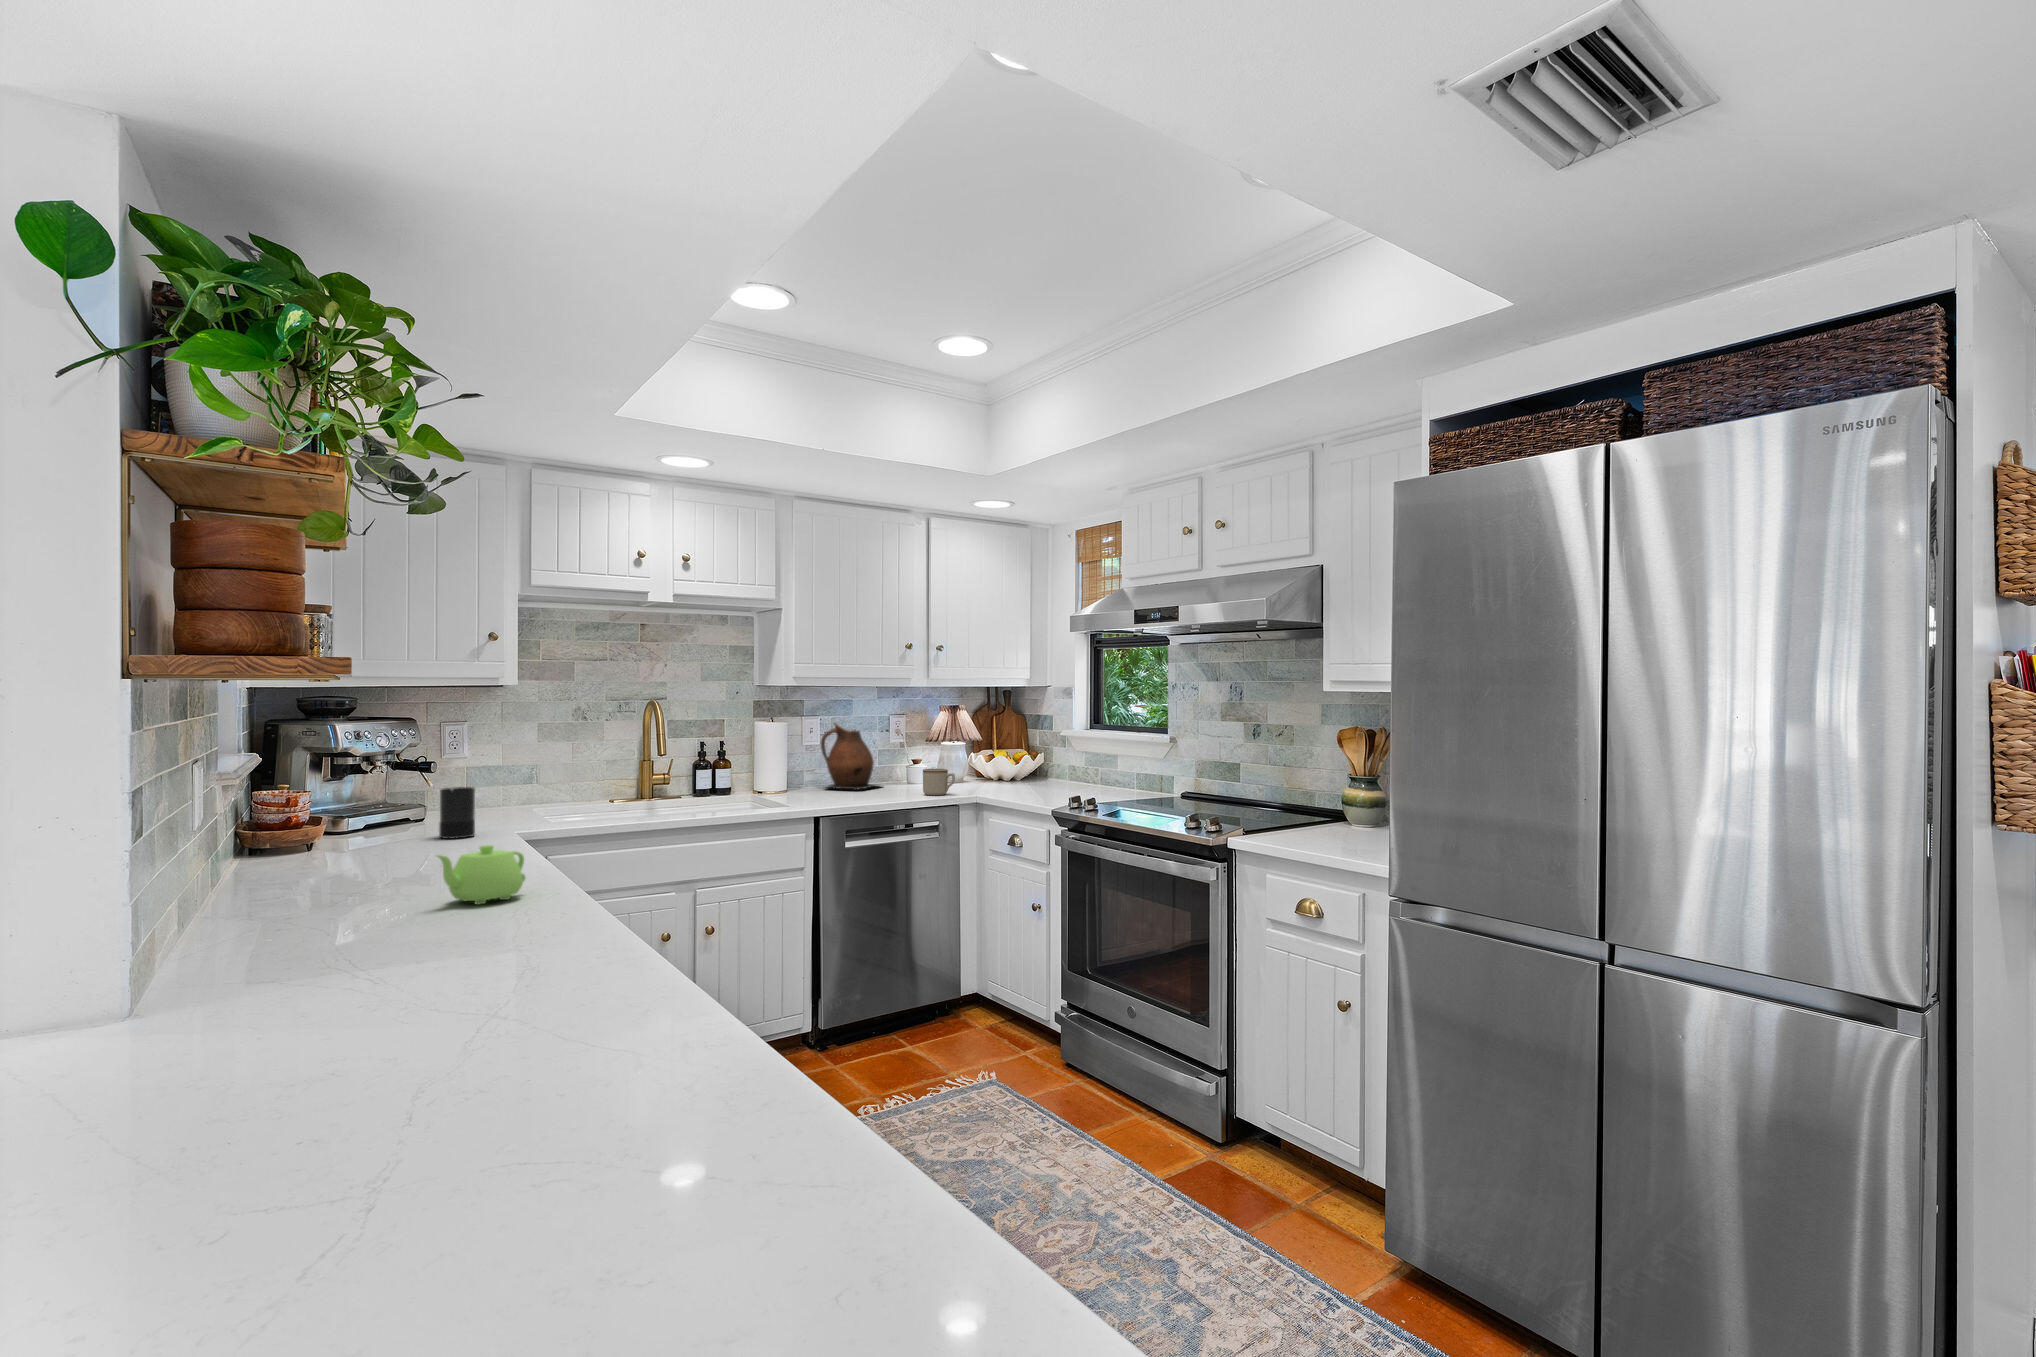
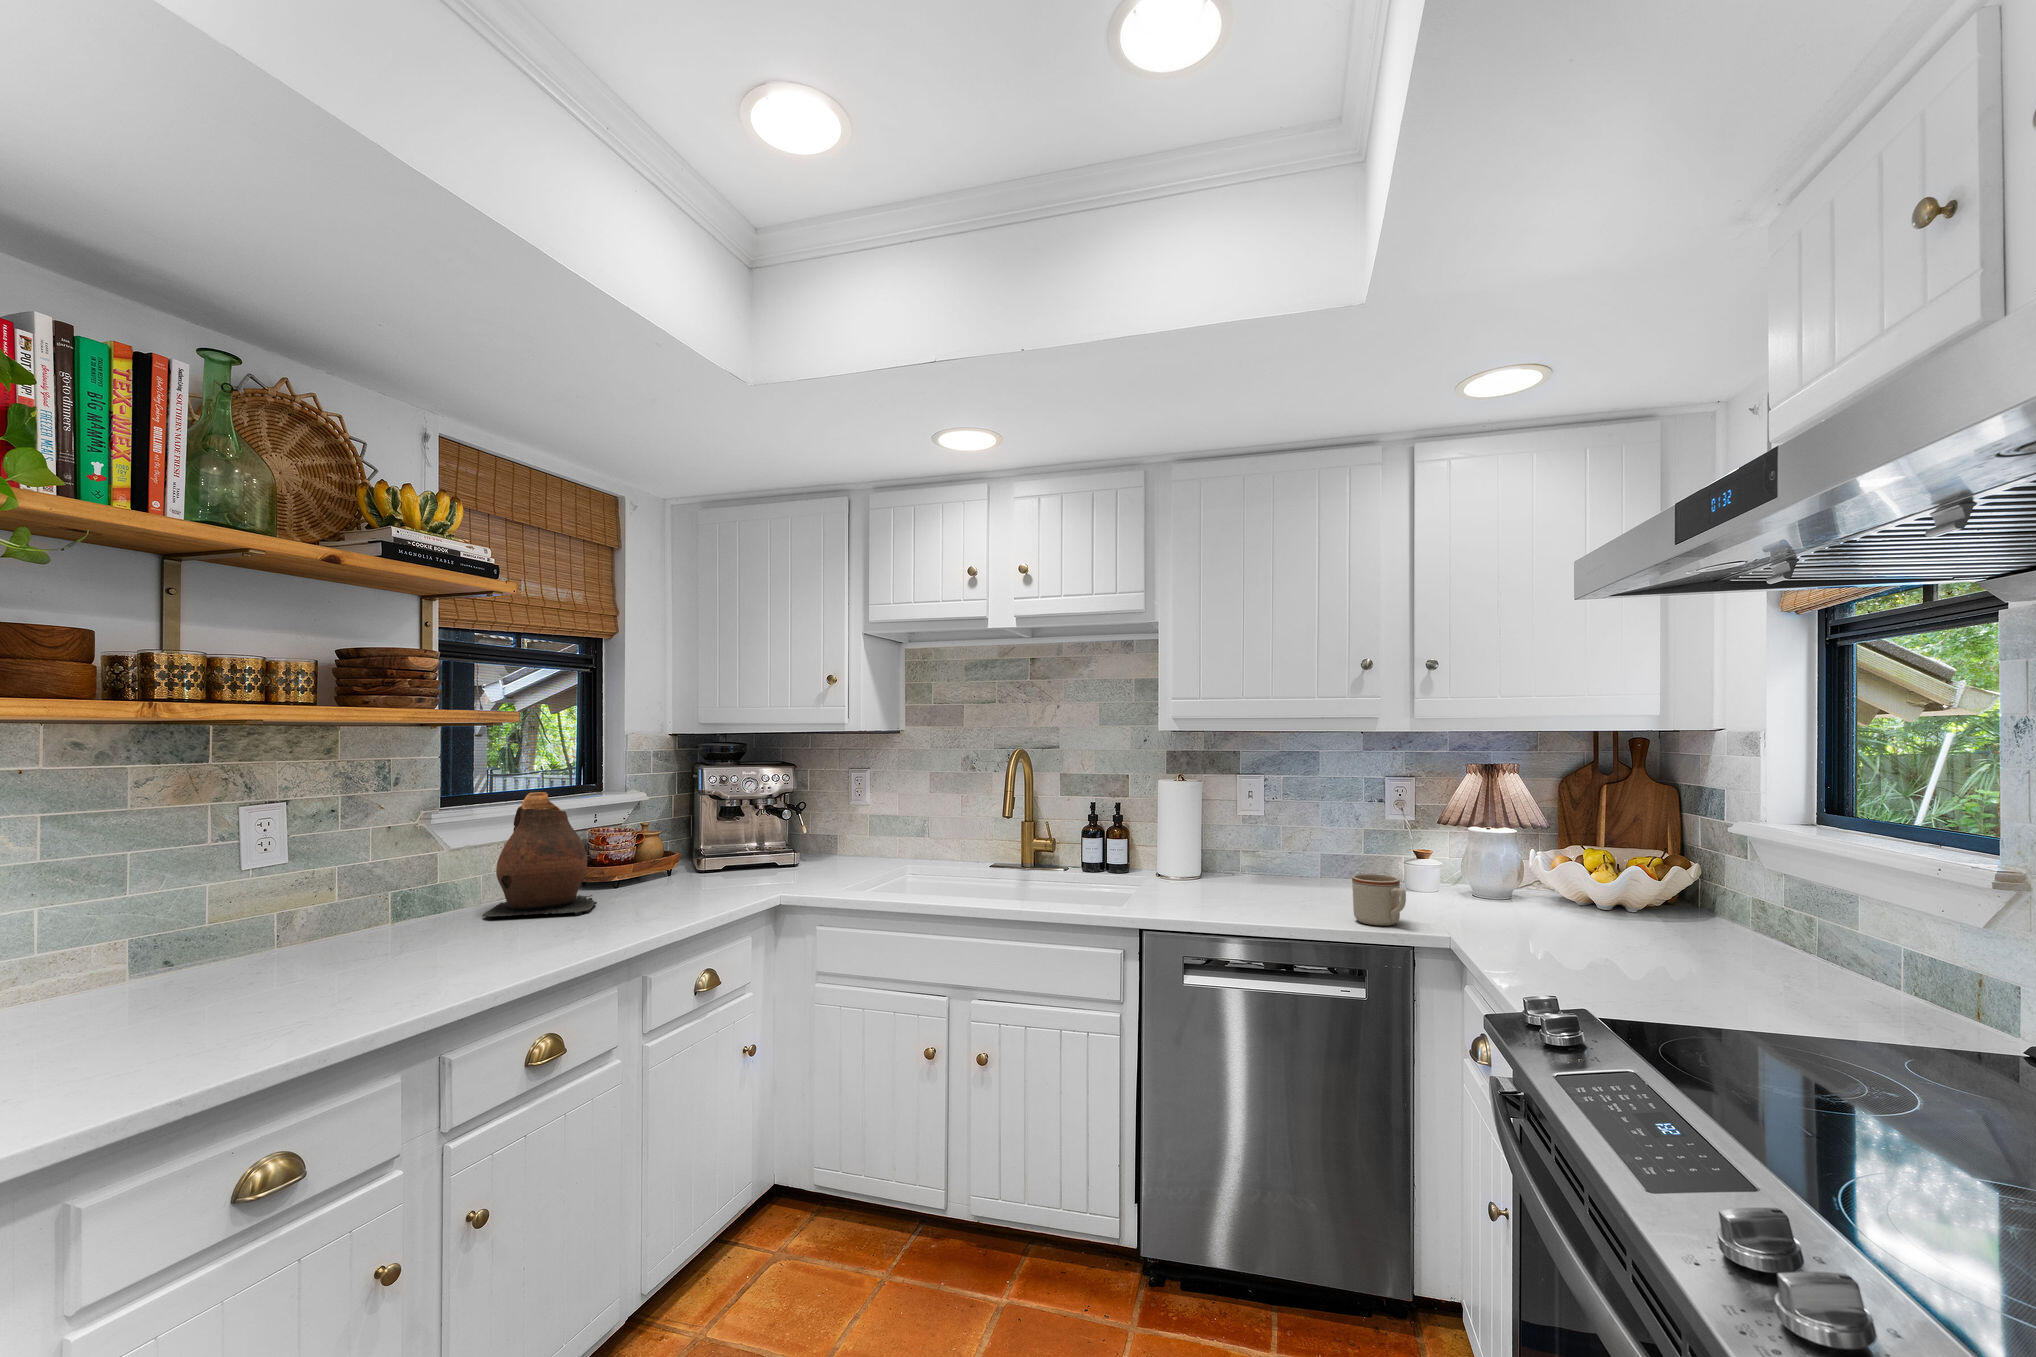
ceramic pitcher: present [821,723,879,790] -> present [483,792,597,917]
candle: present [439,787,475,839] -> none [670,837,708,900]
teapot: present [437,845,525,904] -> none [139,946,268,1030]

